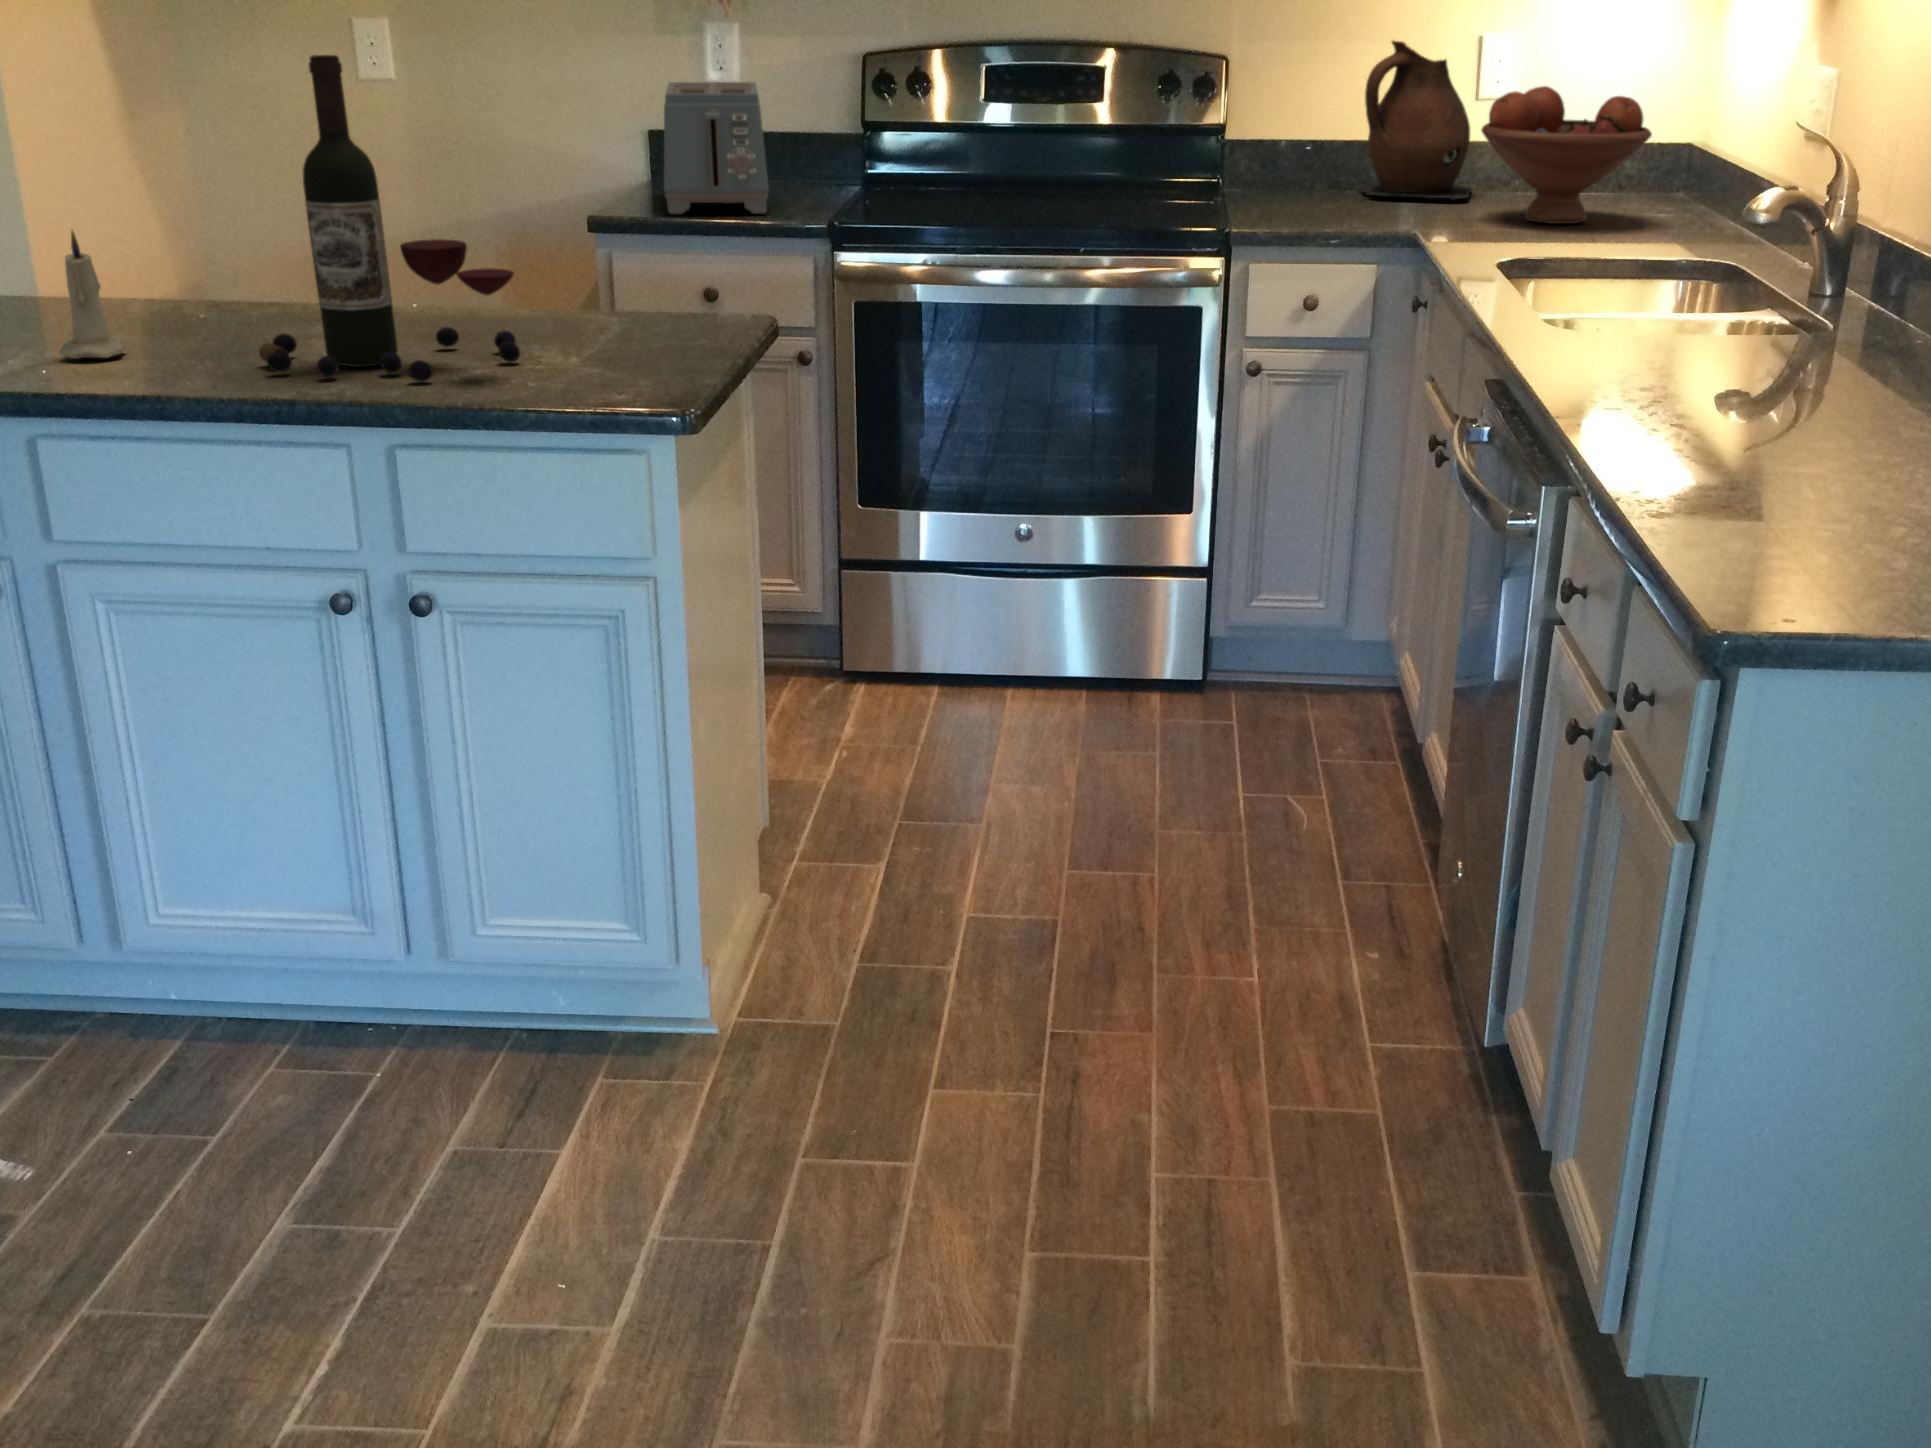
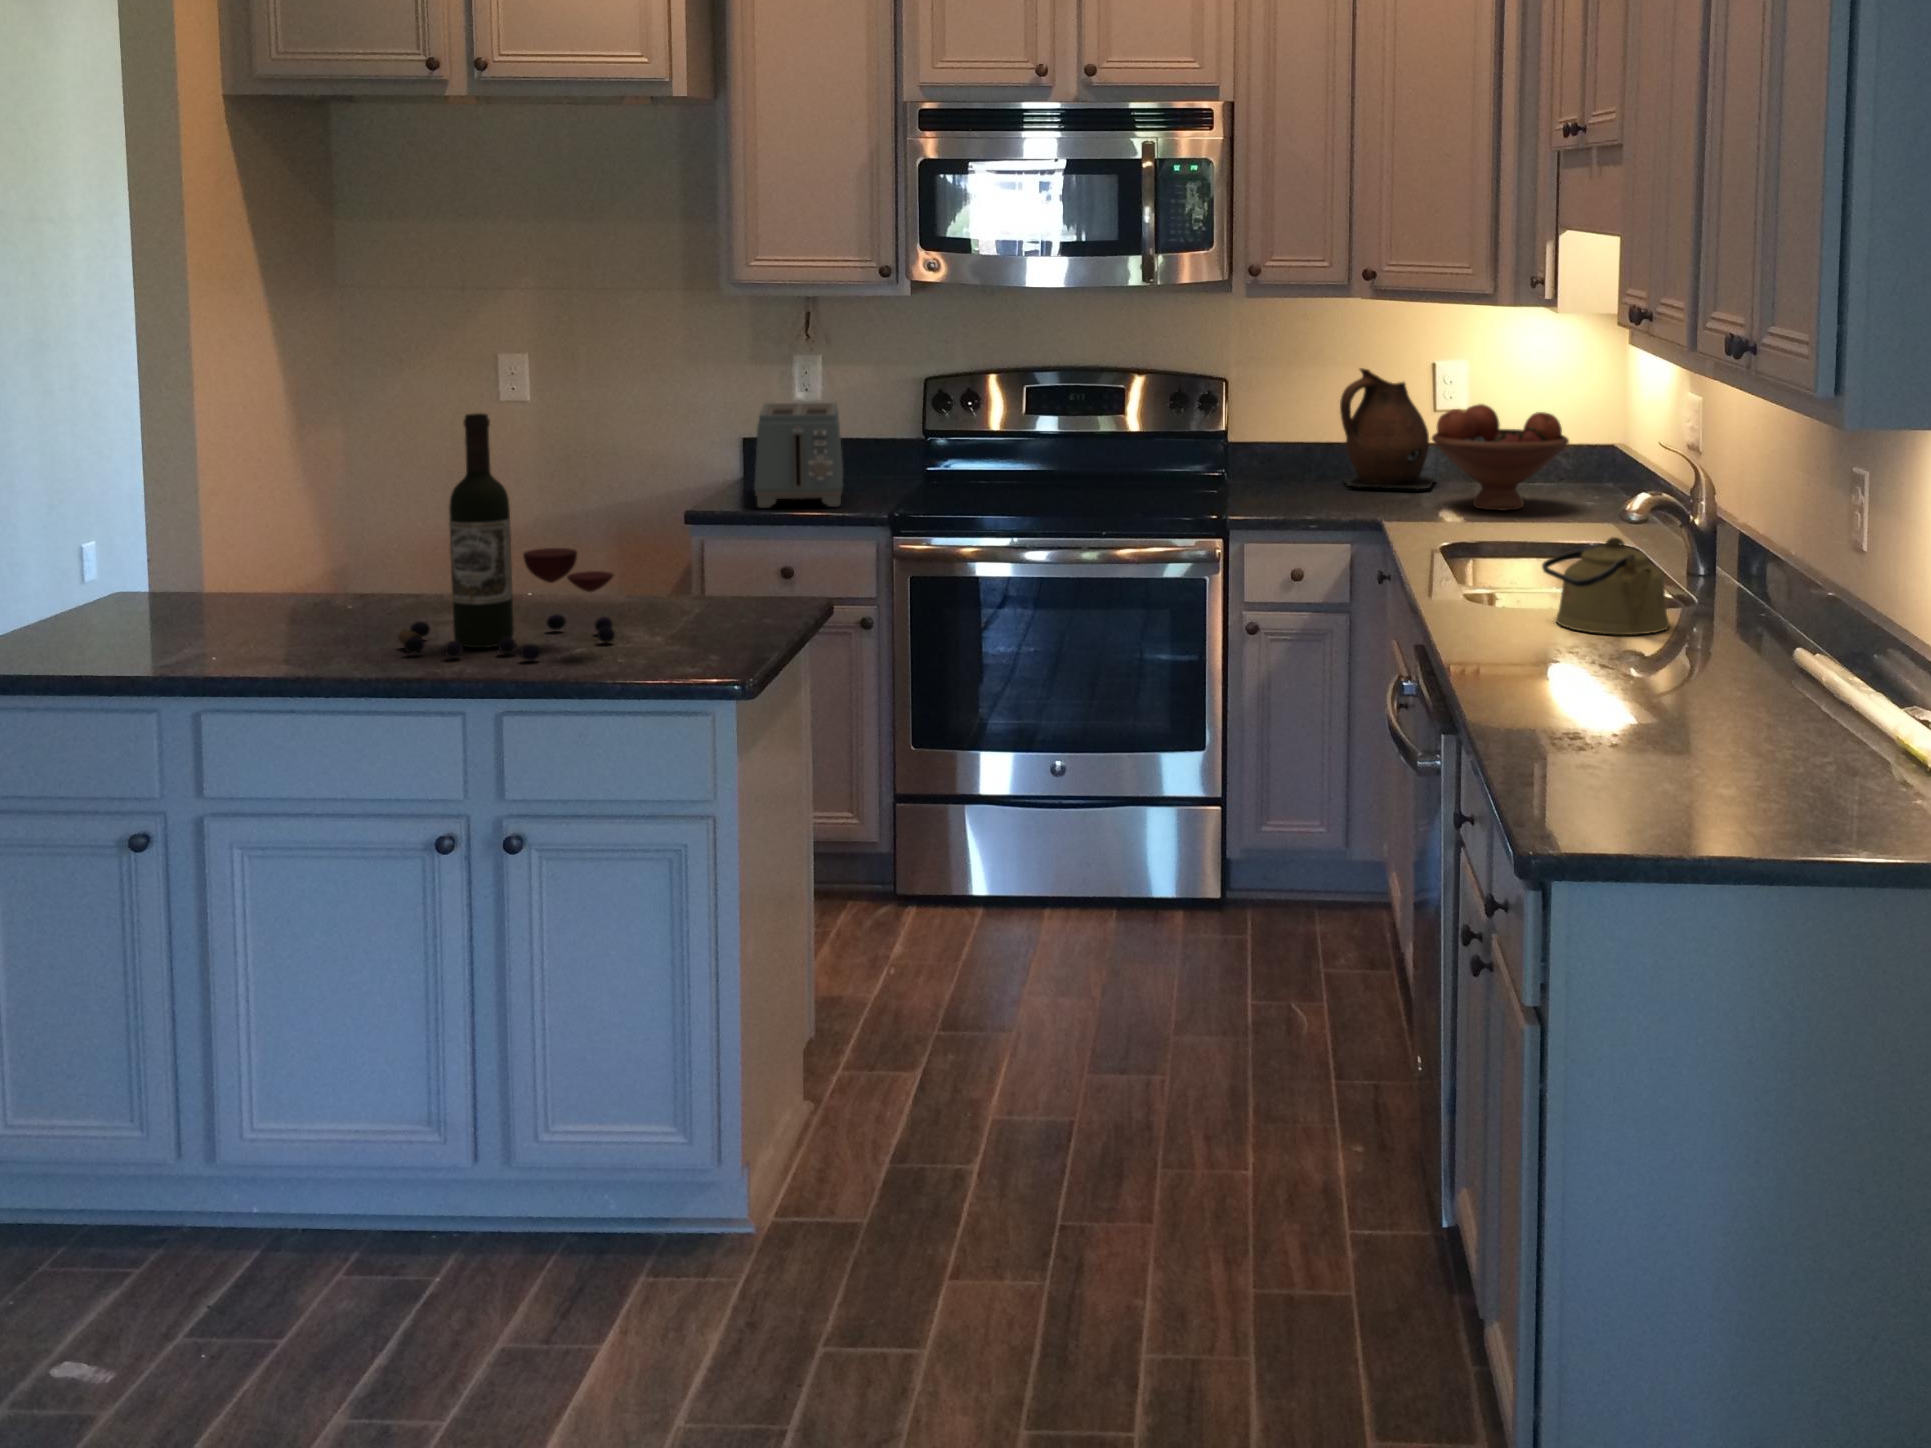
candle: present [60,231,126,359] -> none [231,542,287,643]
kettle: none [1650,240,1804,366] -> present [1542,537,1670,635]

